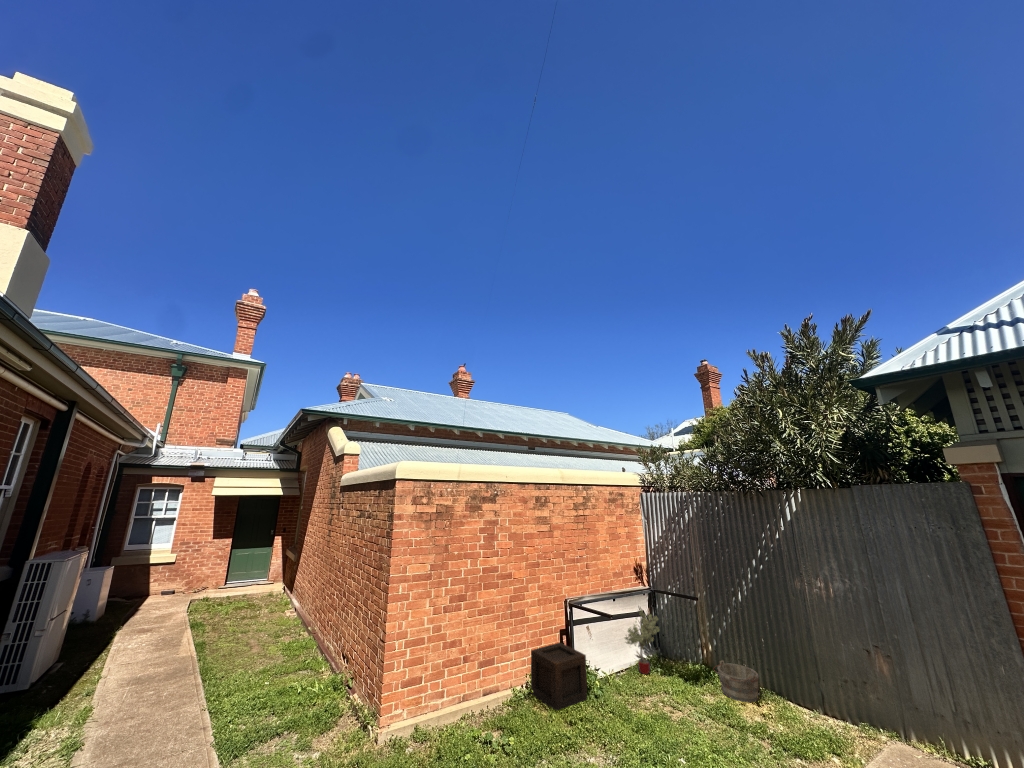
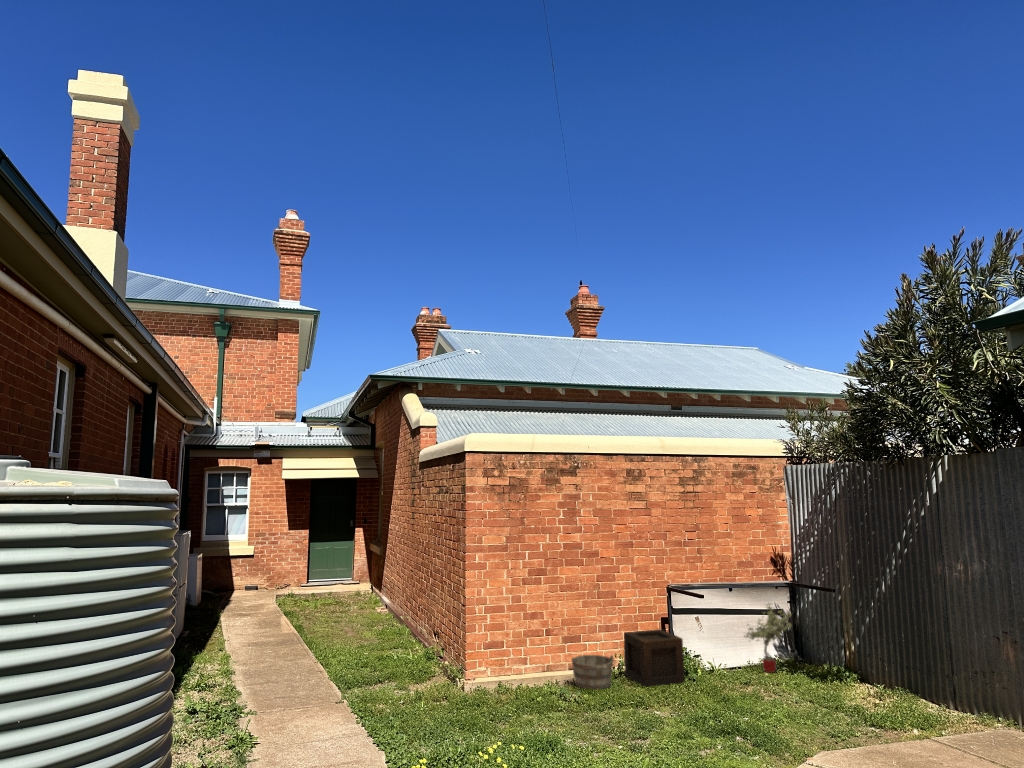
bucket: present [717,661,759,703] -> present [572,655,614,689]

